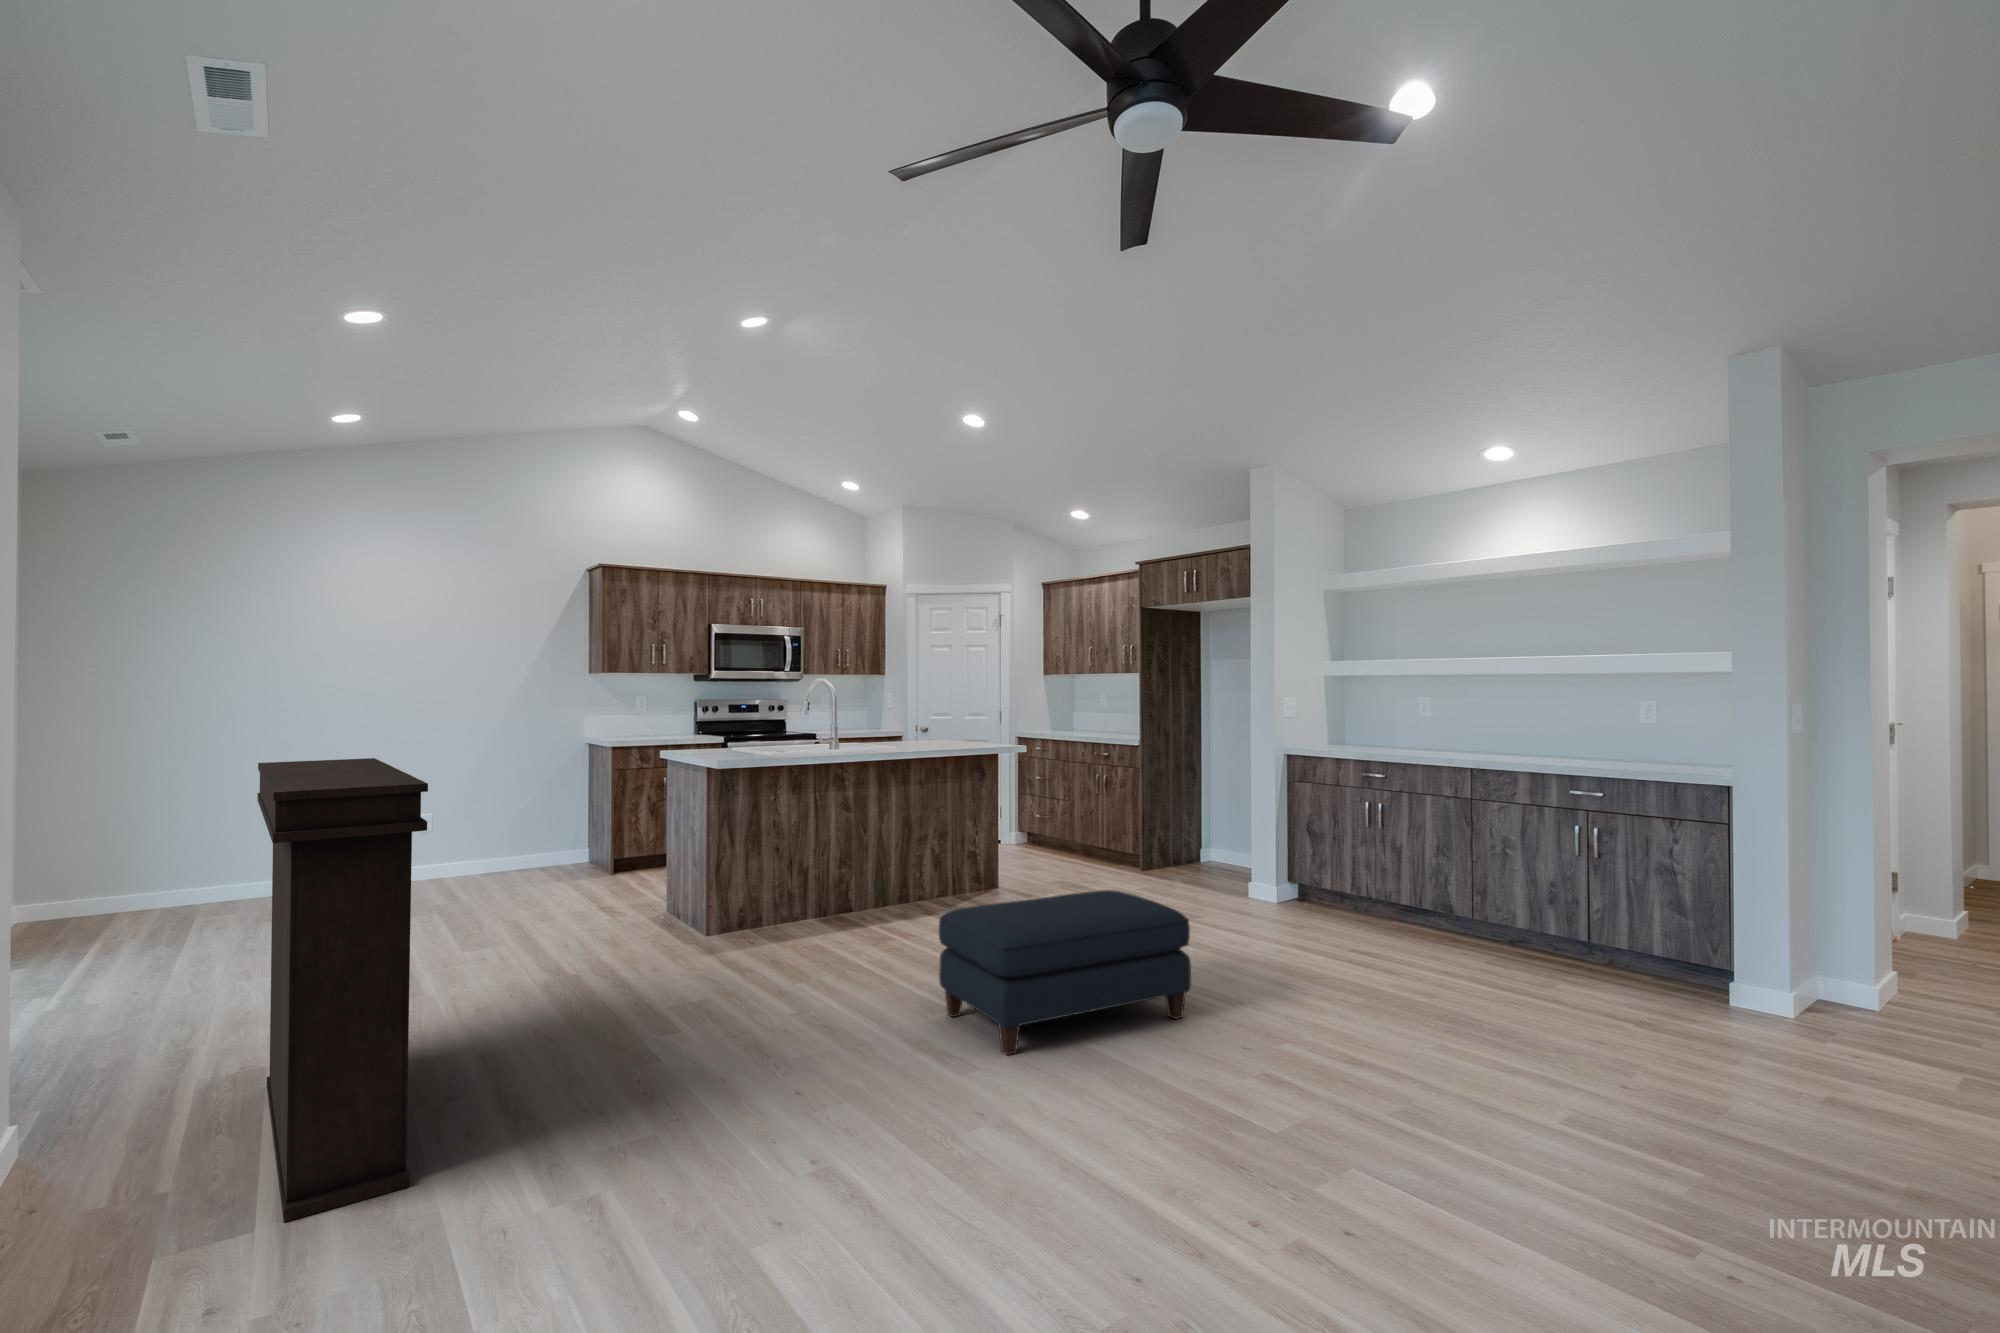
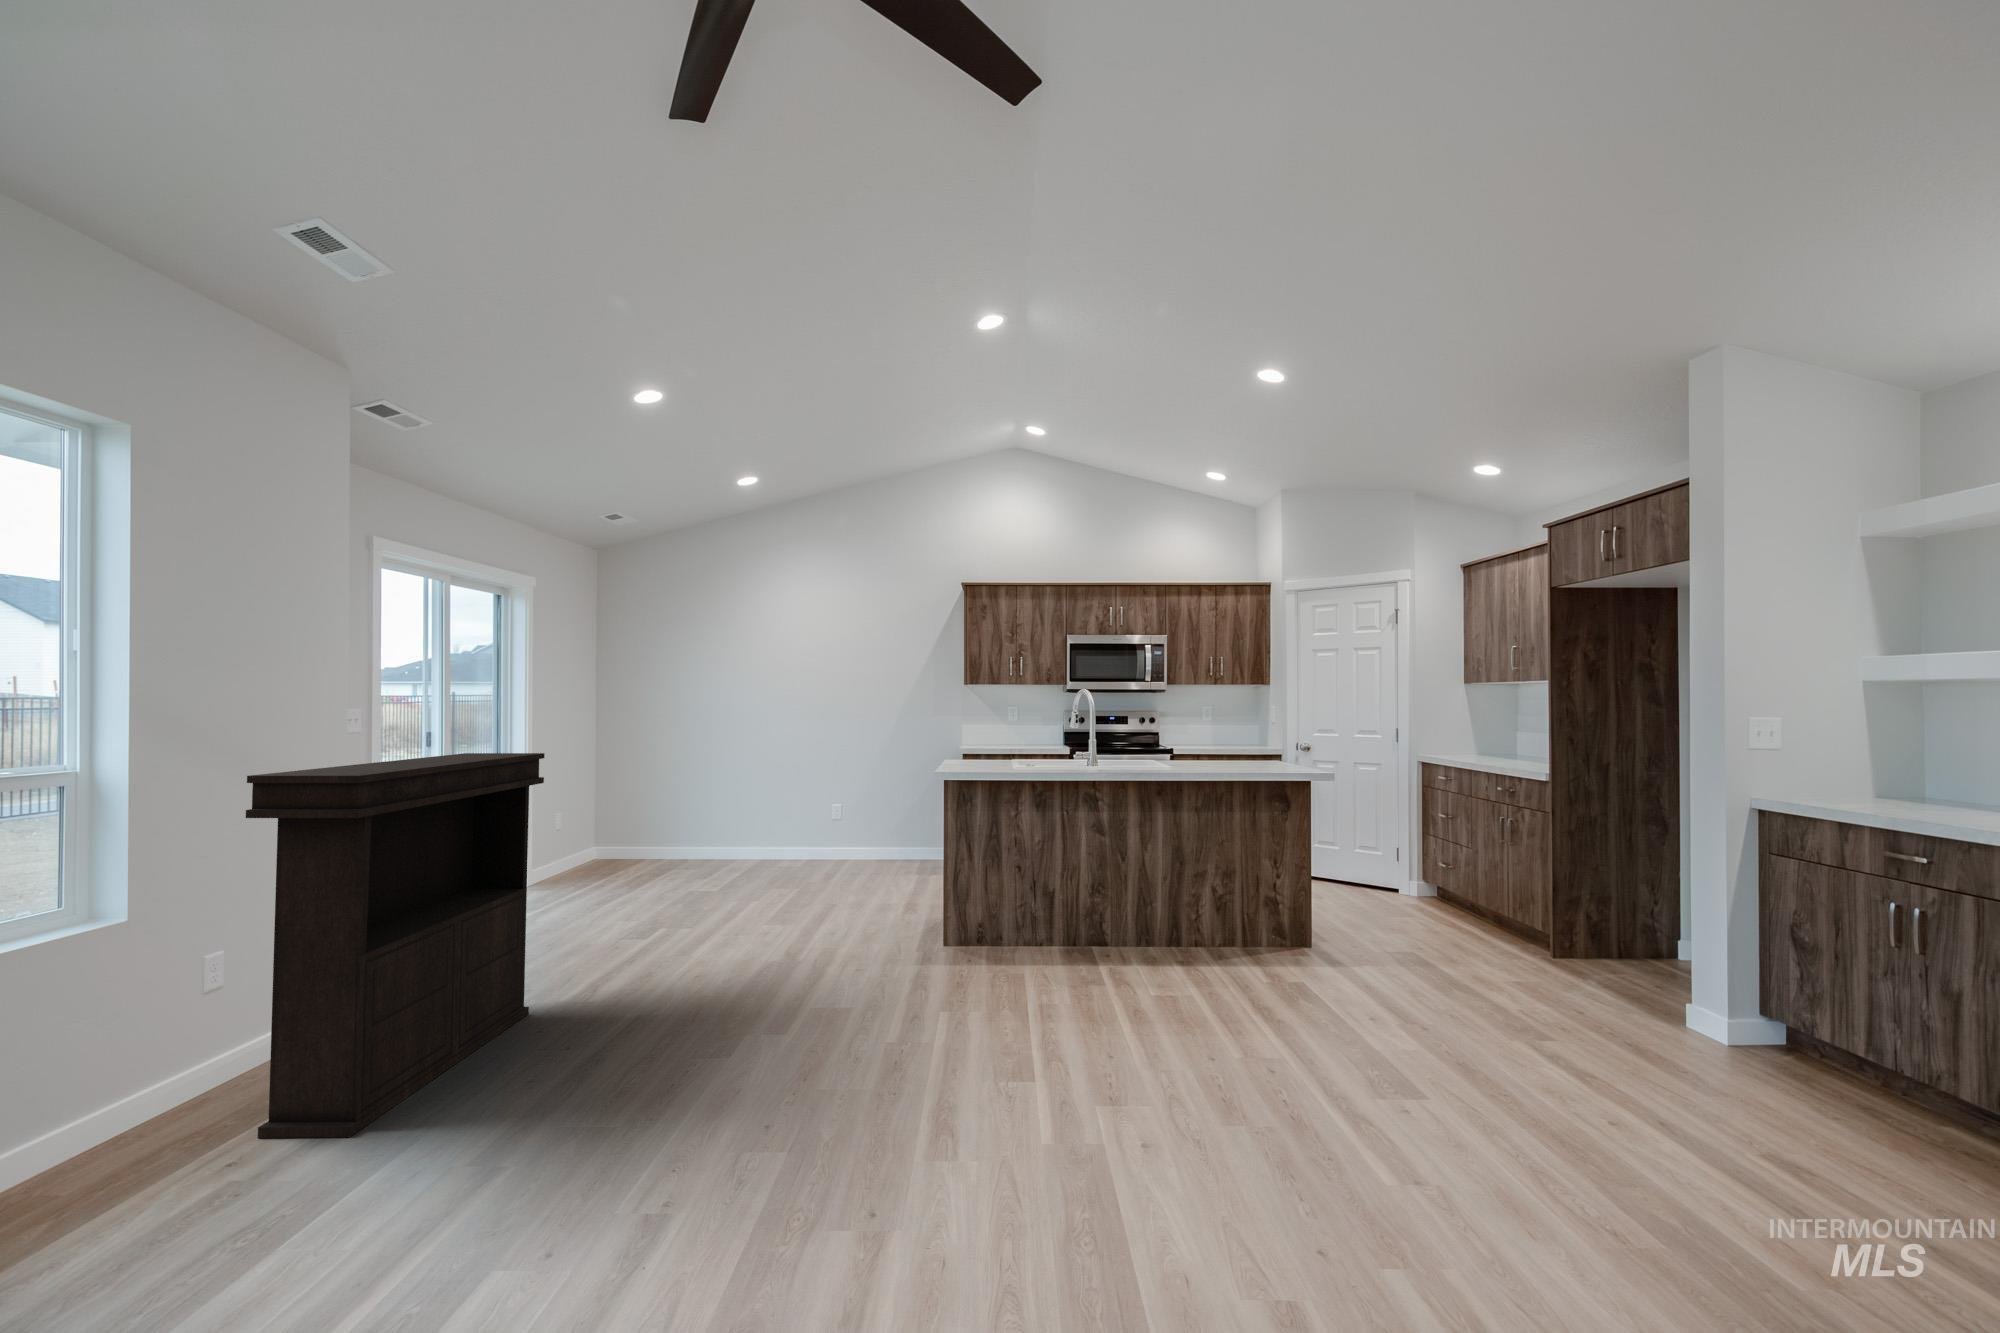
ottoman: present [939,890,1191,1055] -> none [945,974,1287,1217]

